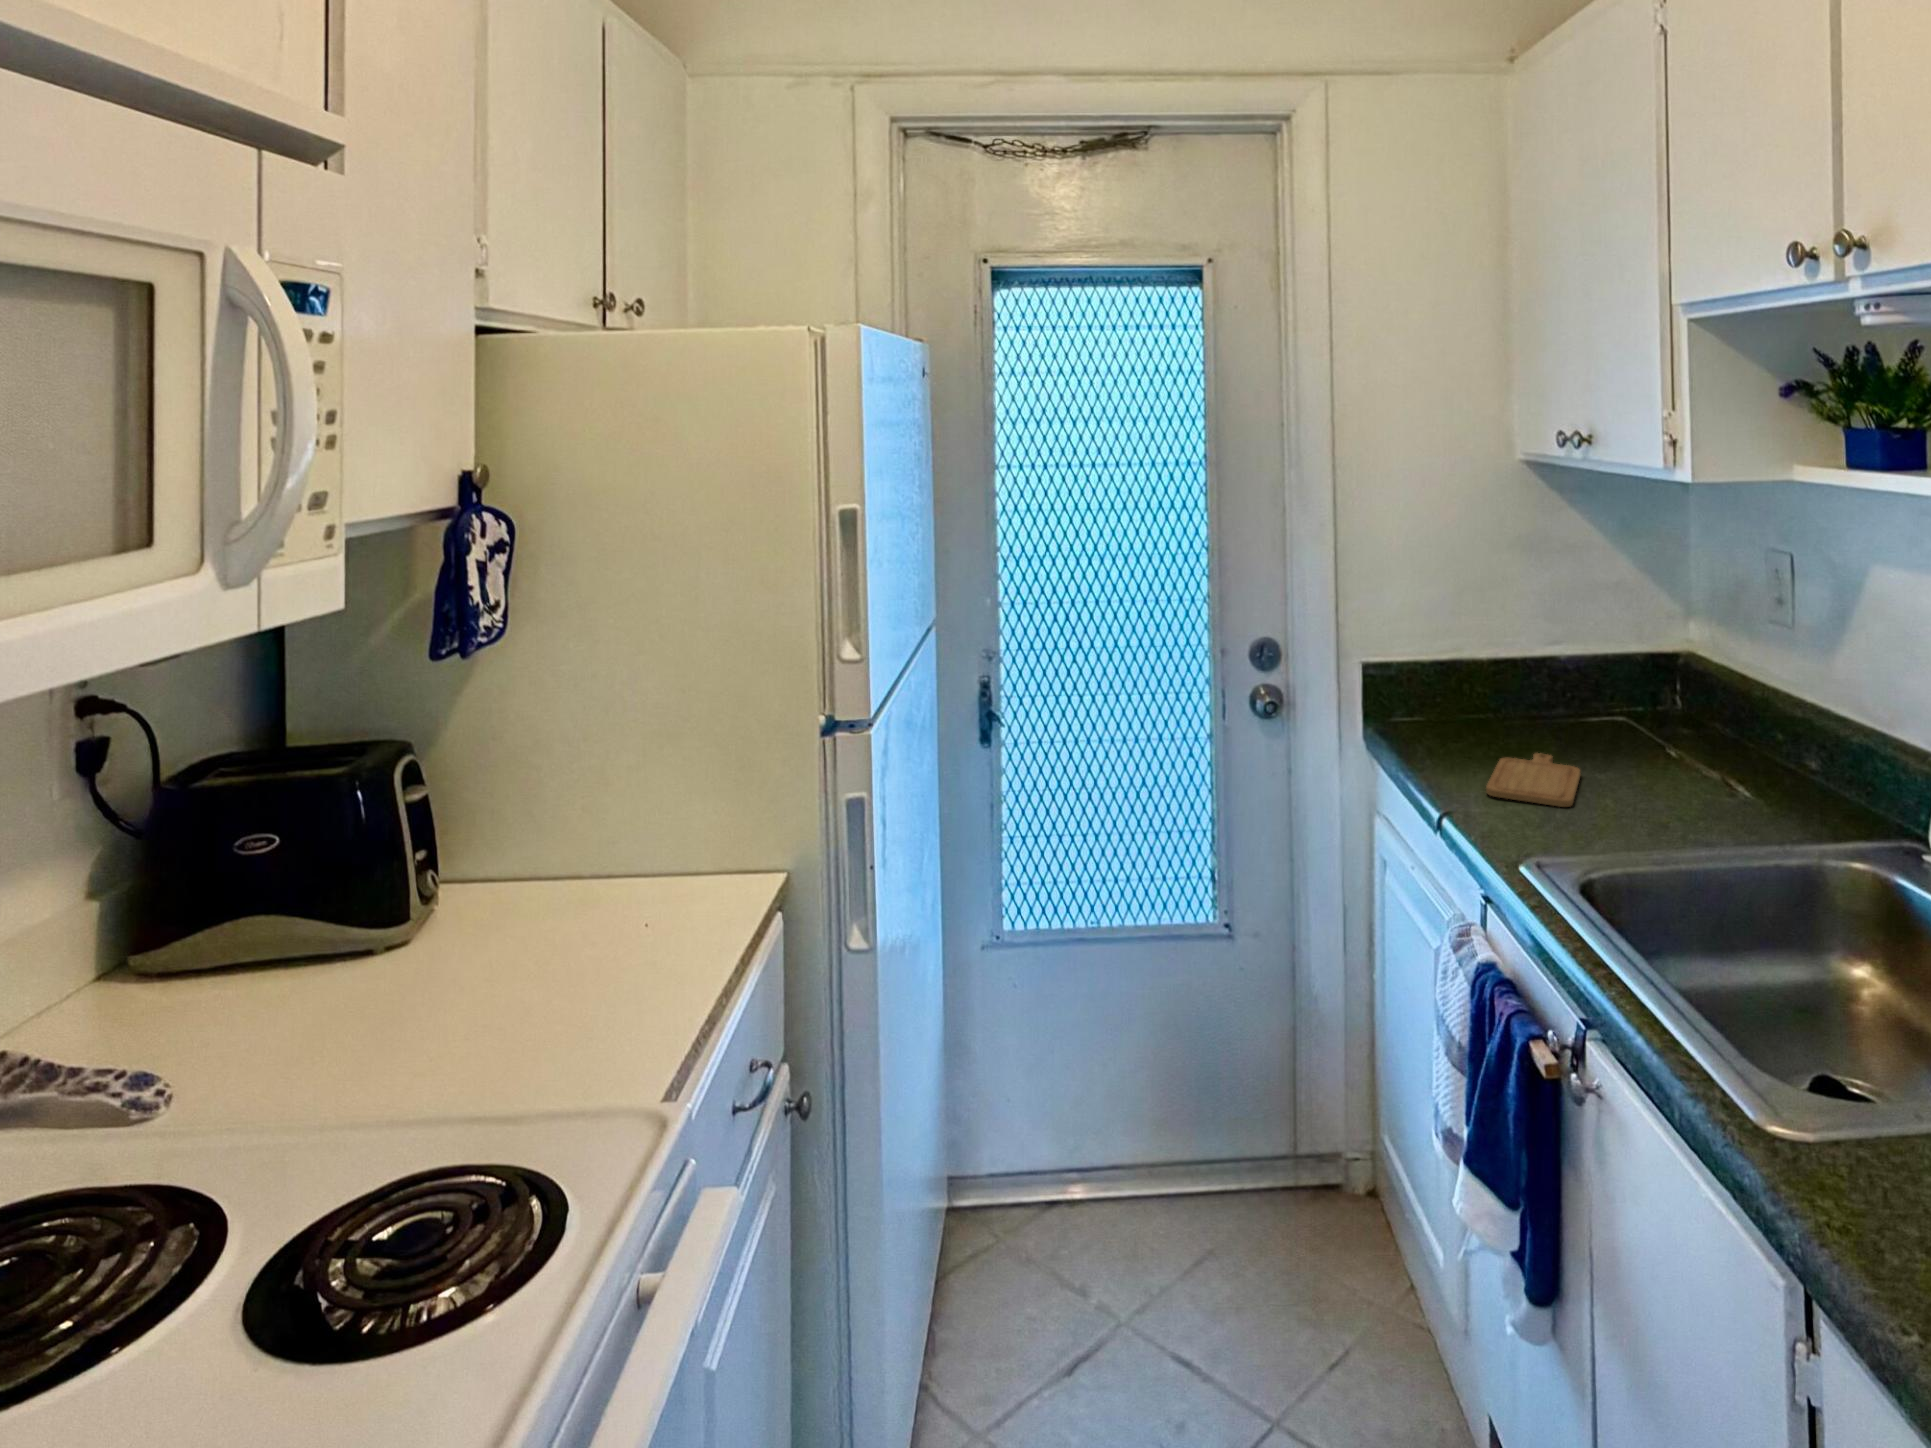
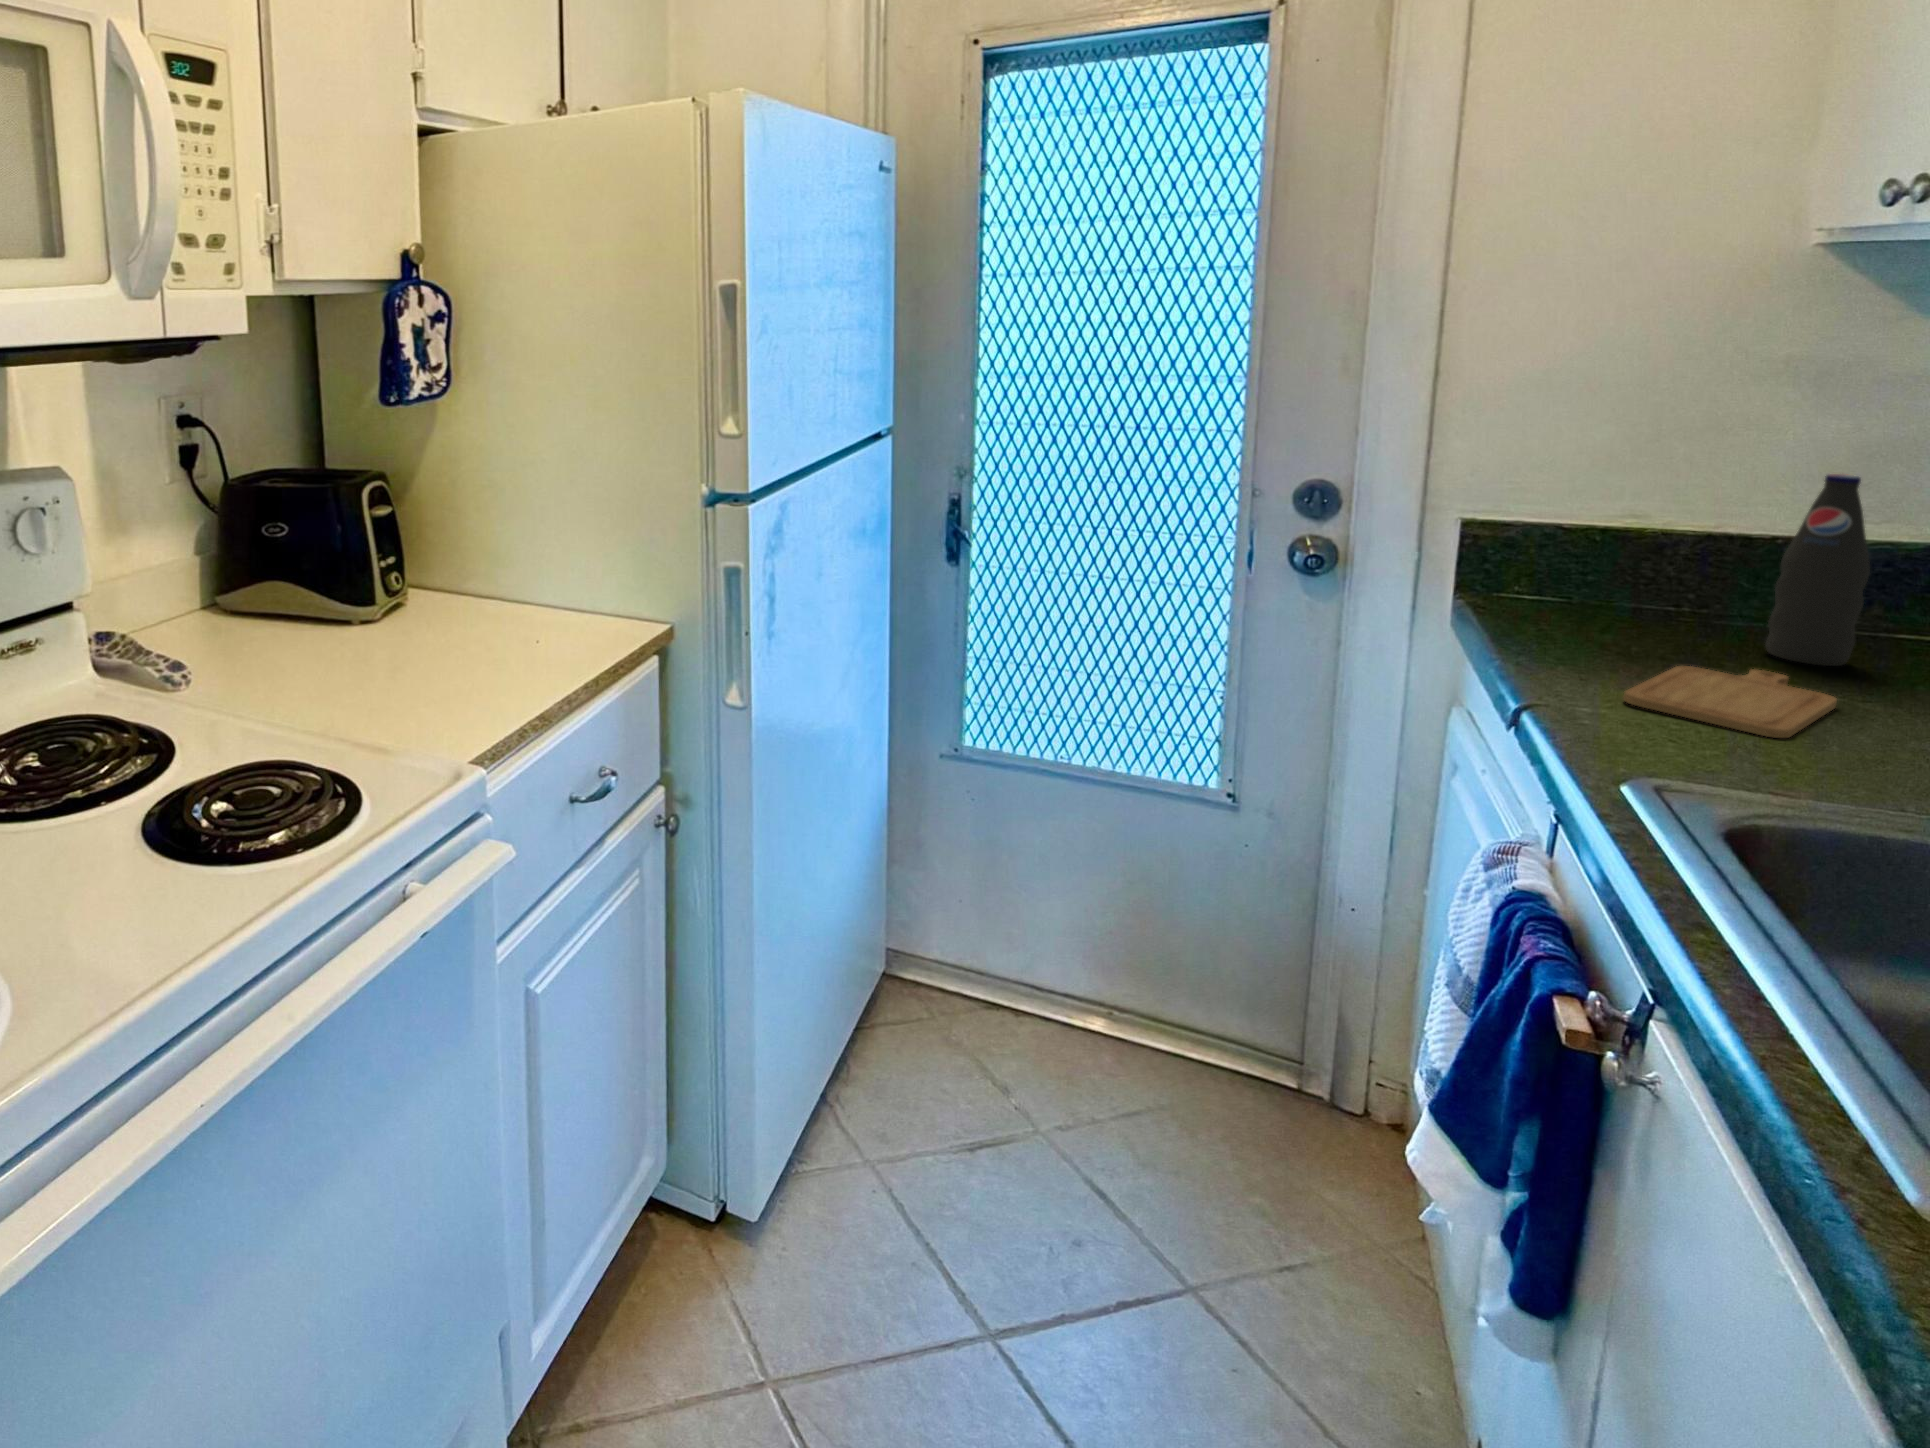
bottle: none [1528,608,1571,743] -> present [1766,474,1870,666]

